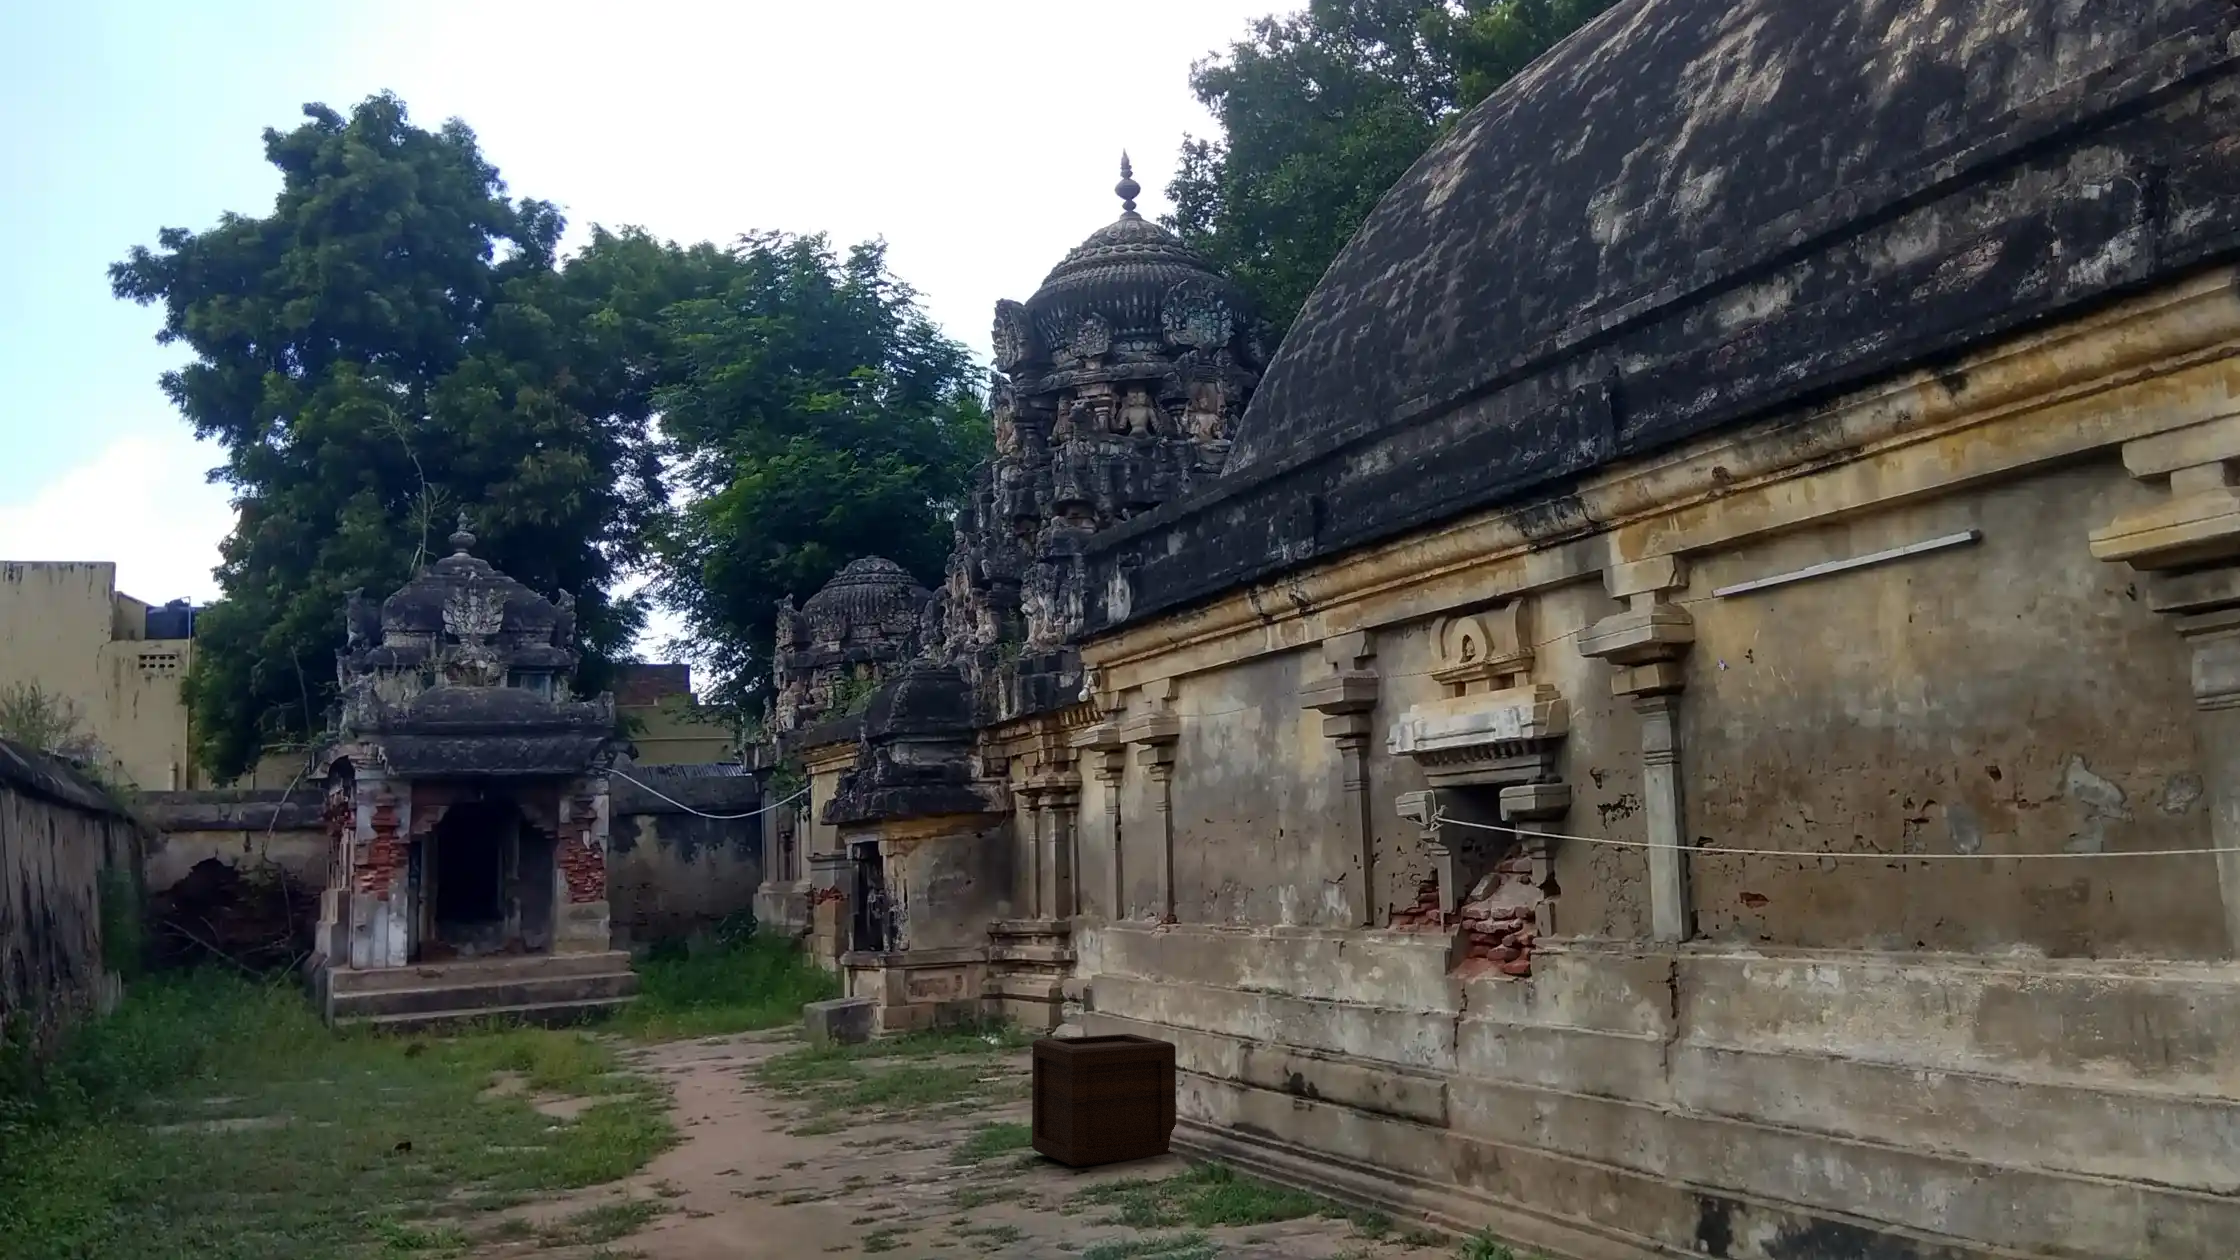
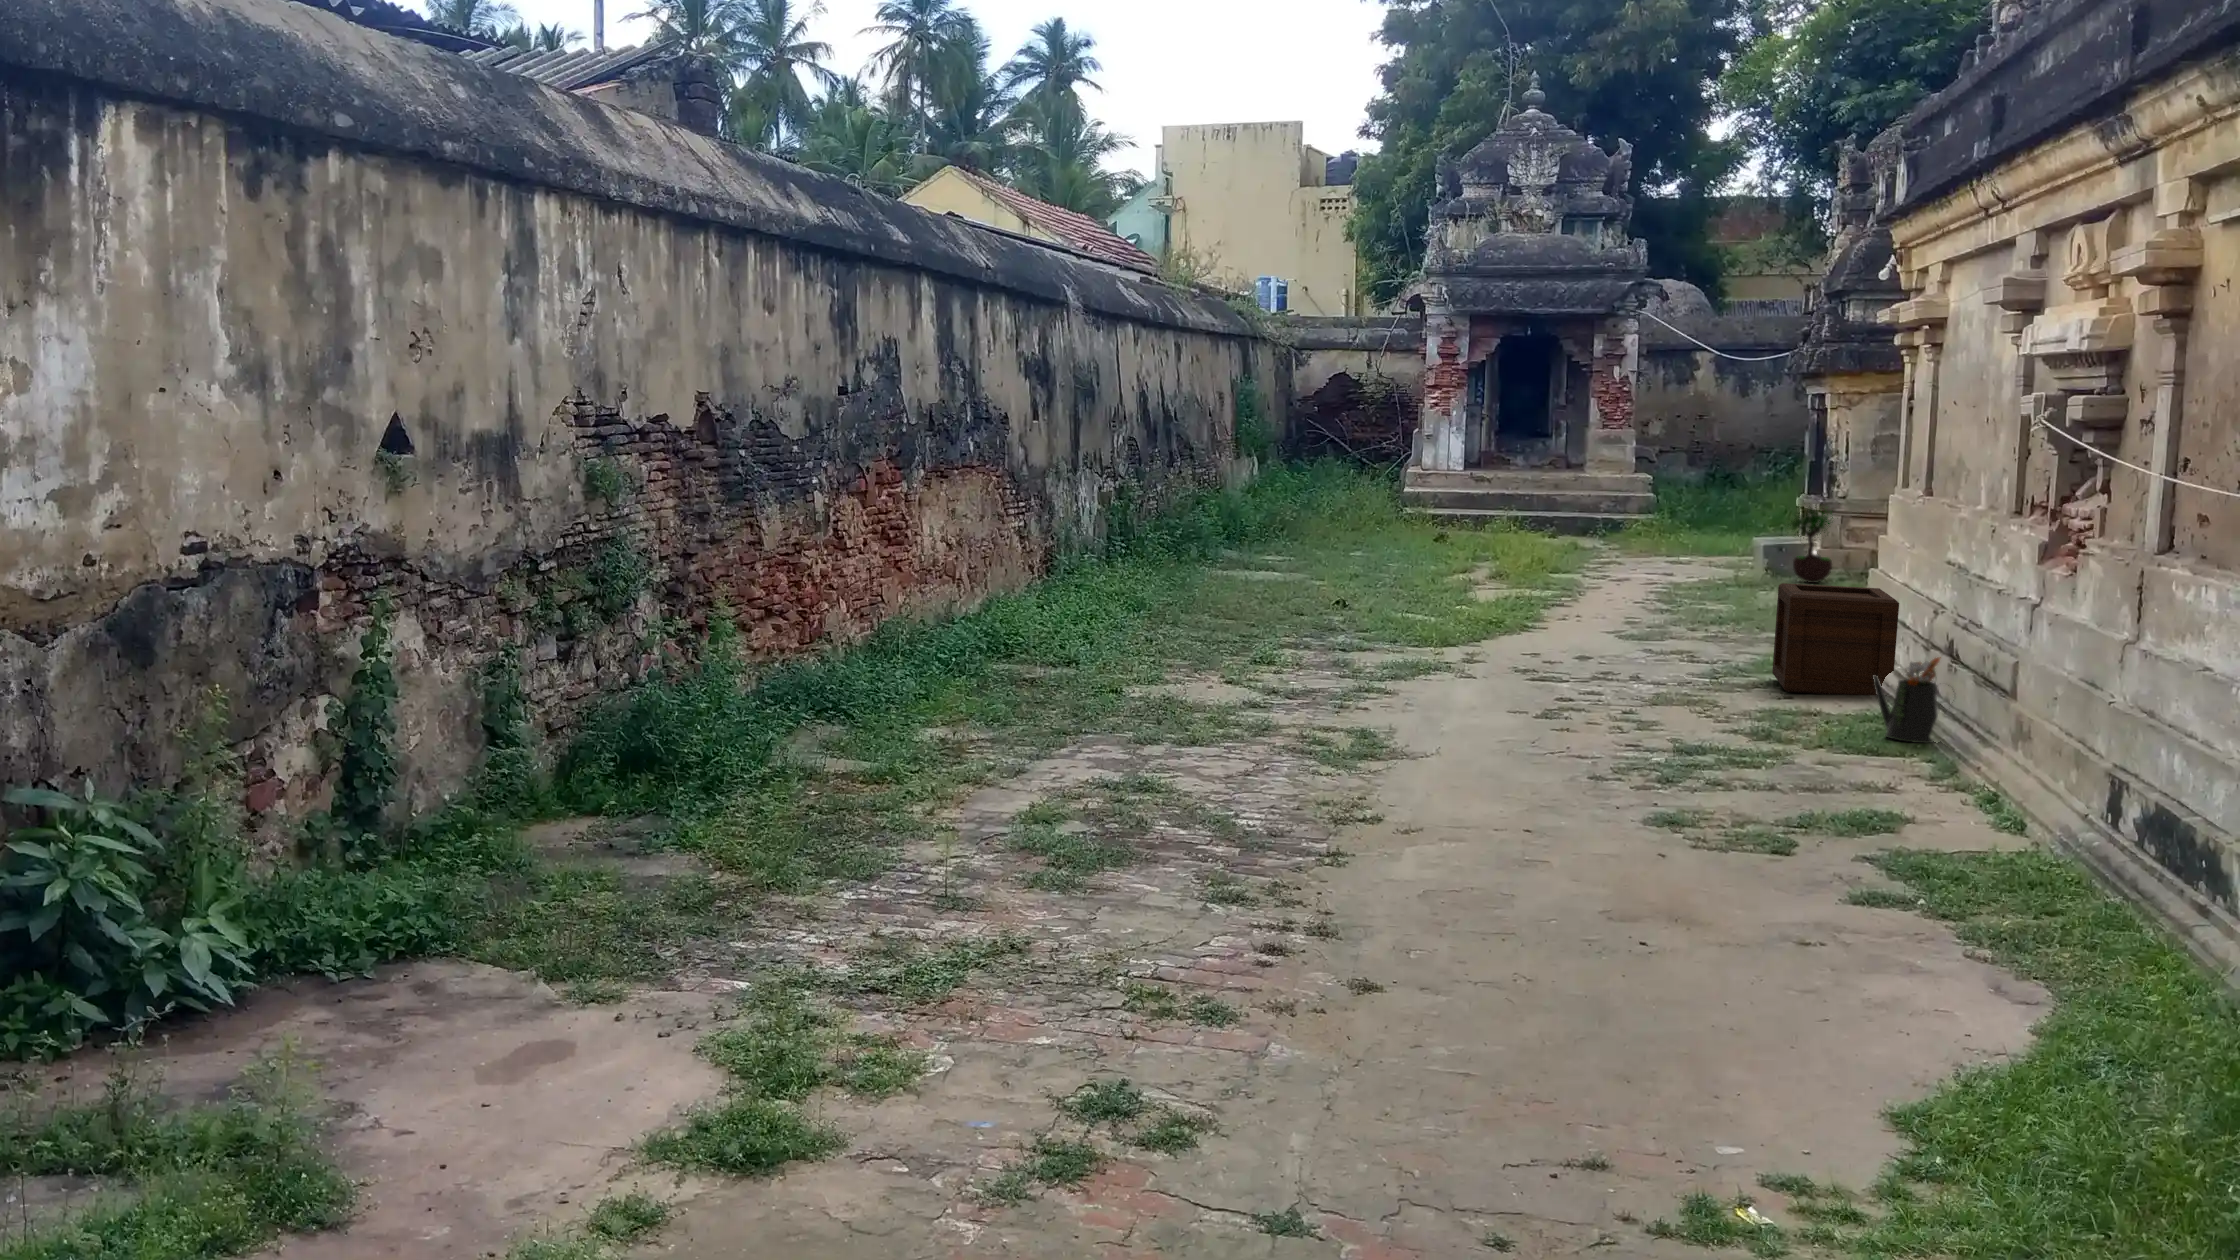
potted tree: none [864,956,919,1049] -> present [1788,506,1833,583]
watering can: none [1233,1094,1319,1200] -> present [1873,657,1954,743]

